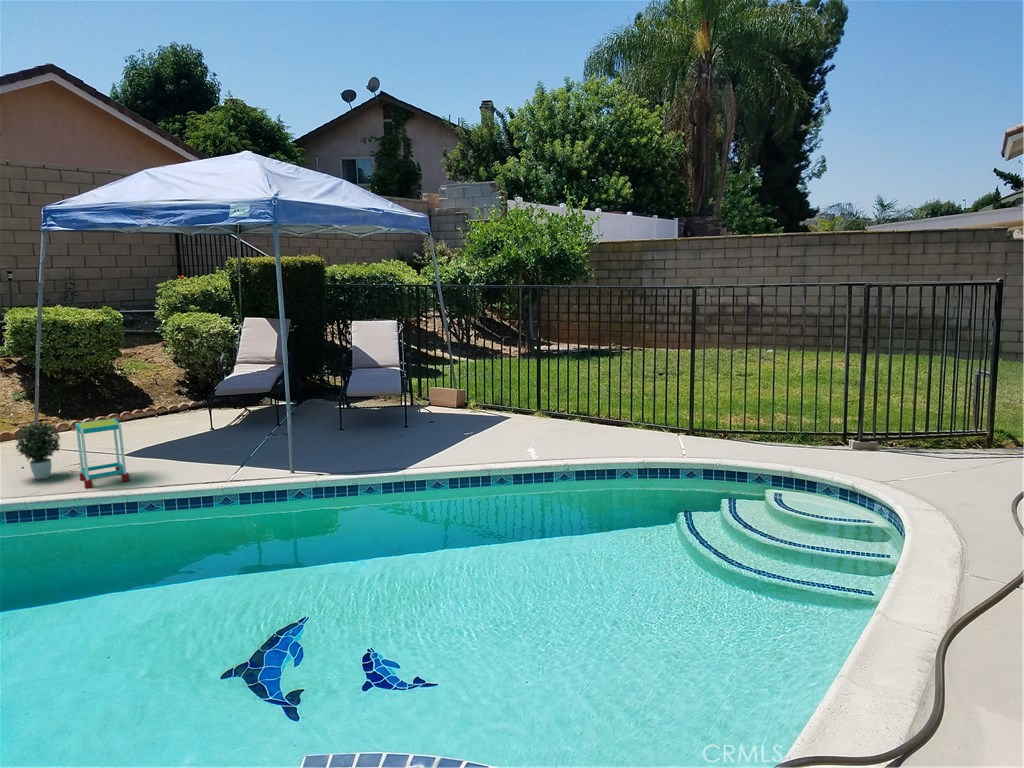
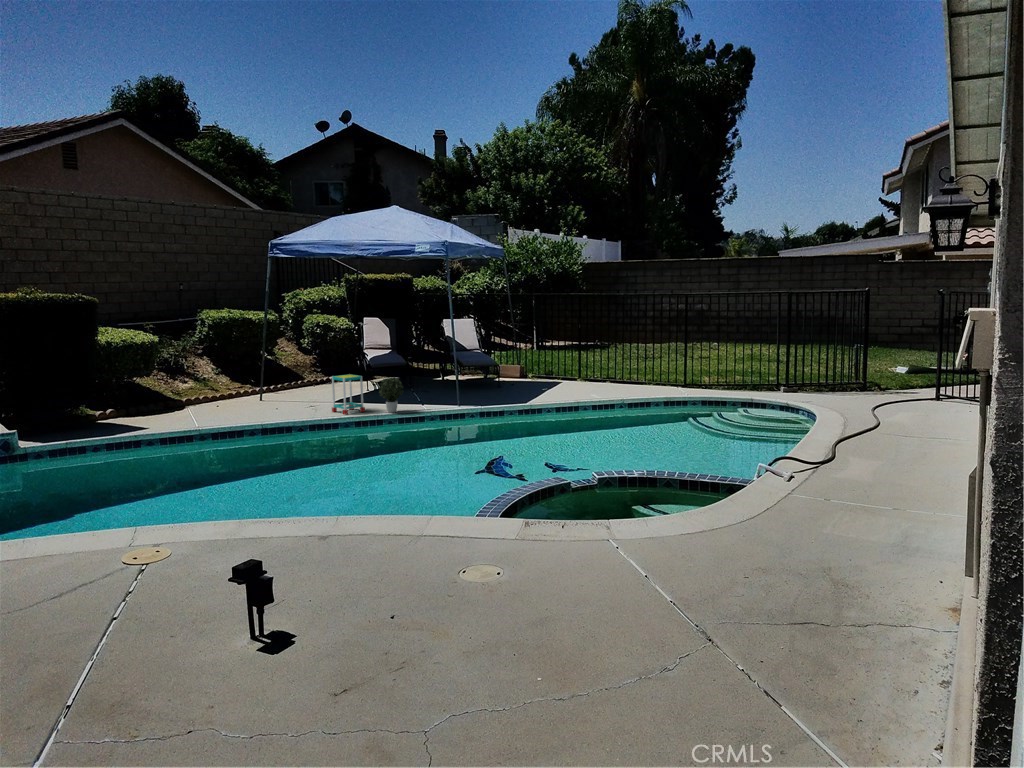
potted plant: present [16,422,61,480] -> present [379,377,404,413]

